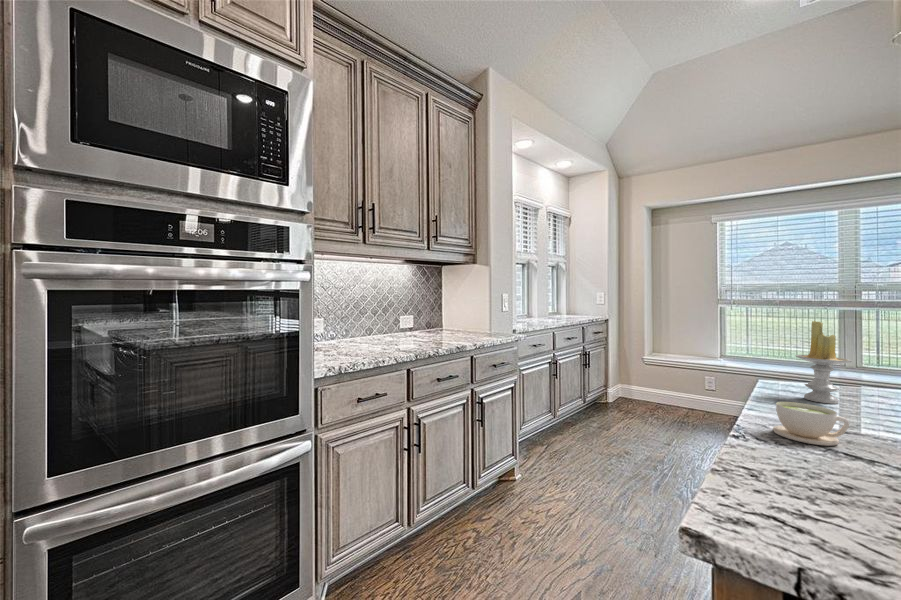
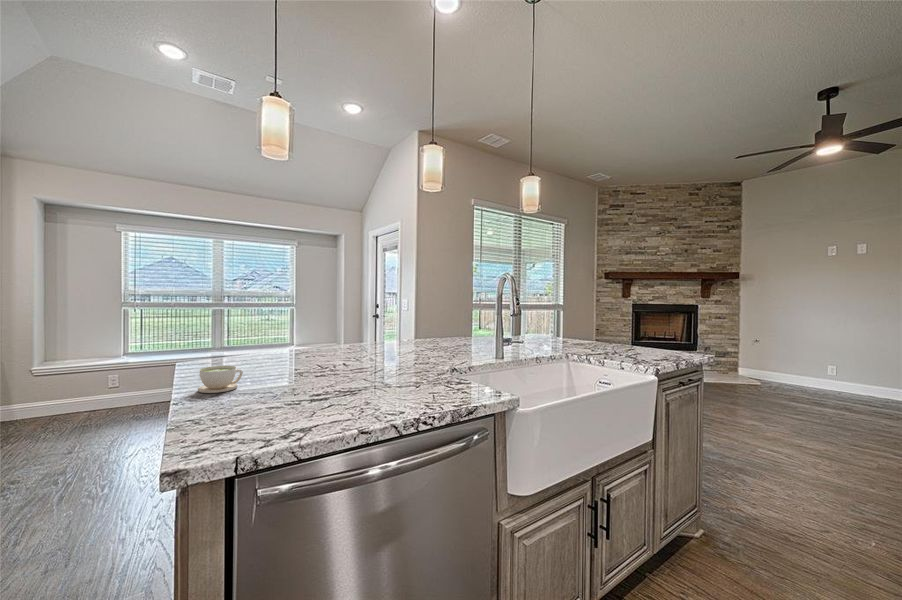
candle: present [796,321,852,404] -> none [203,305,238,364]

